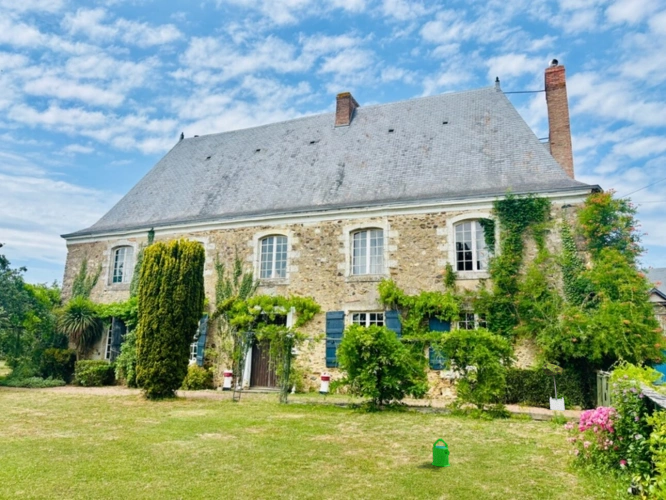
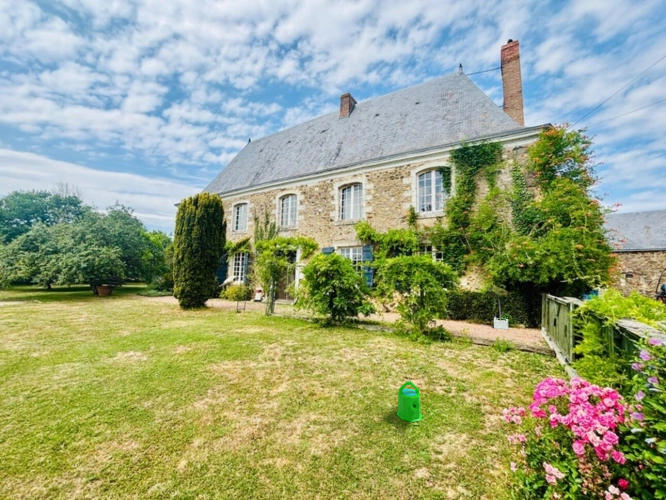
watering can: present [432,438,450,467] -> present [397,381,422,422]

